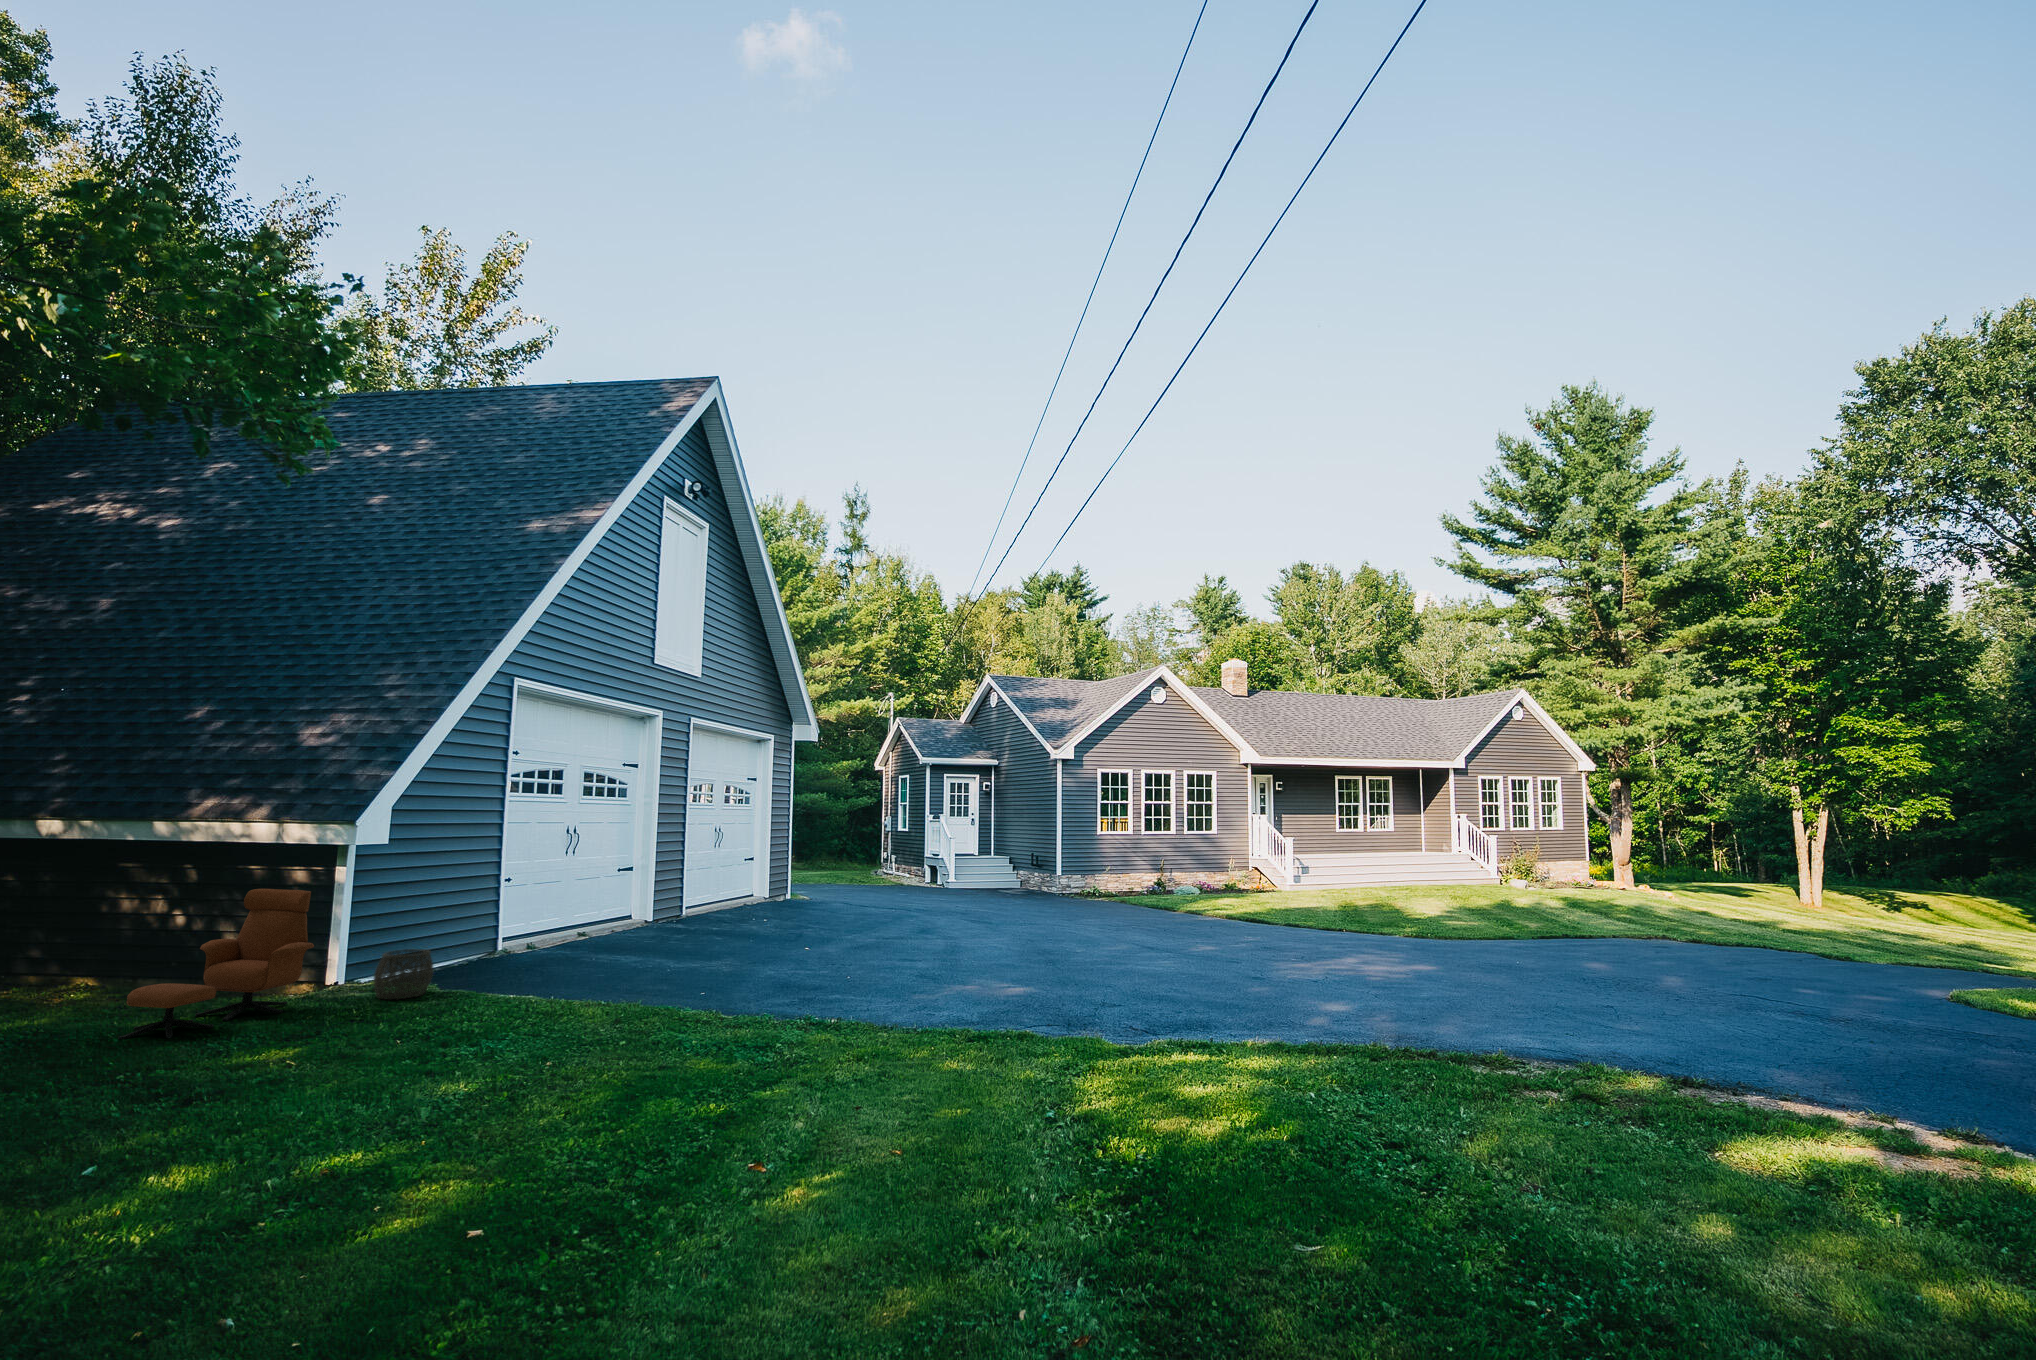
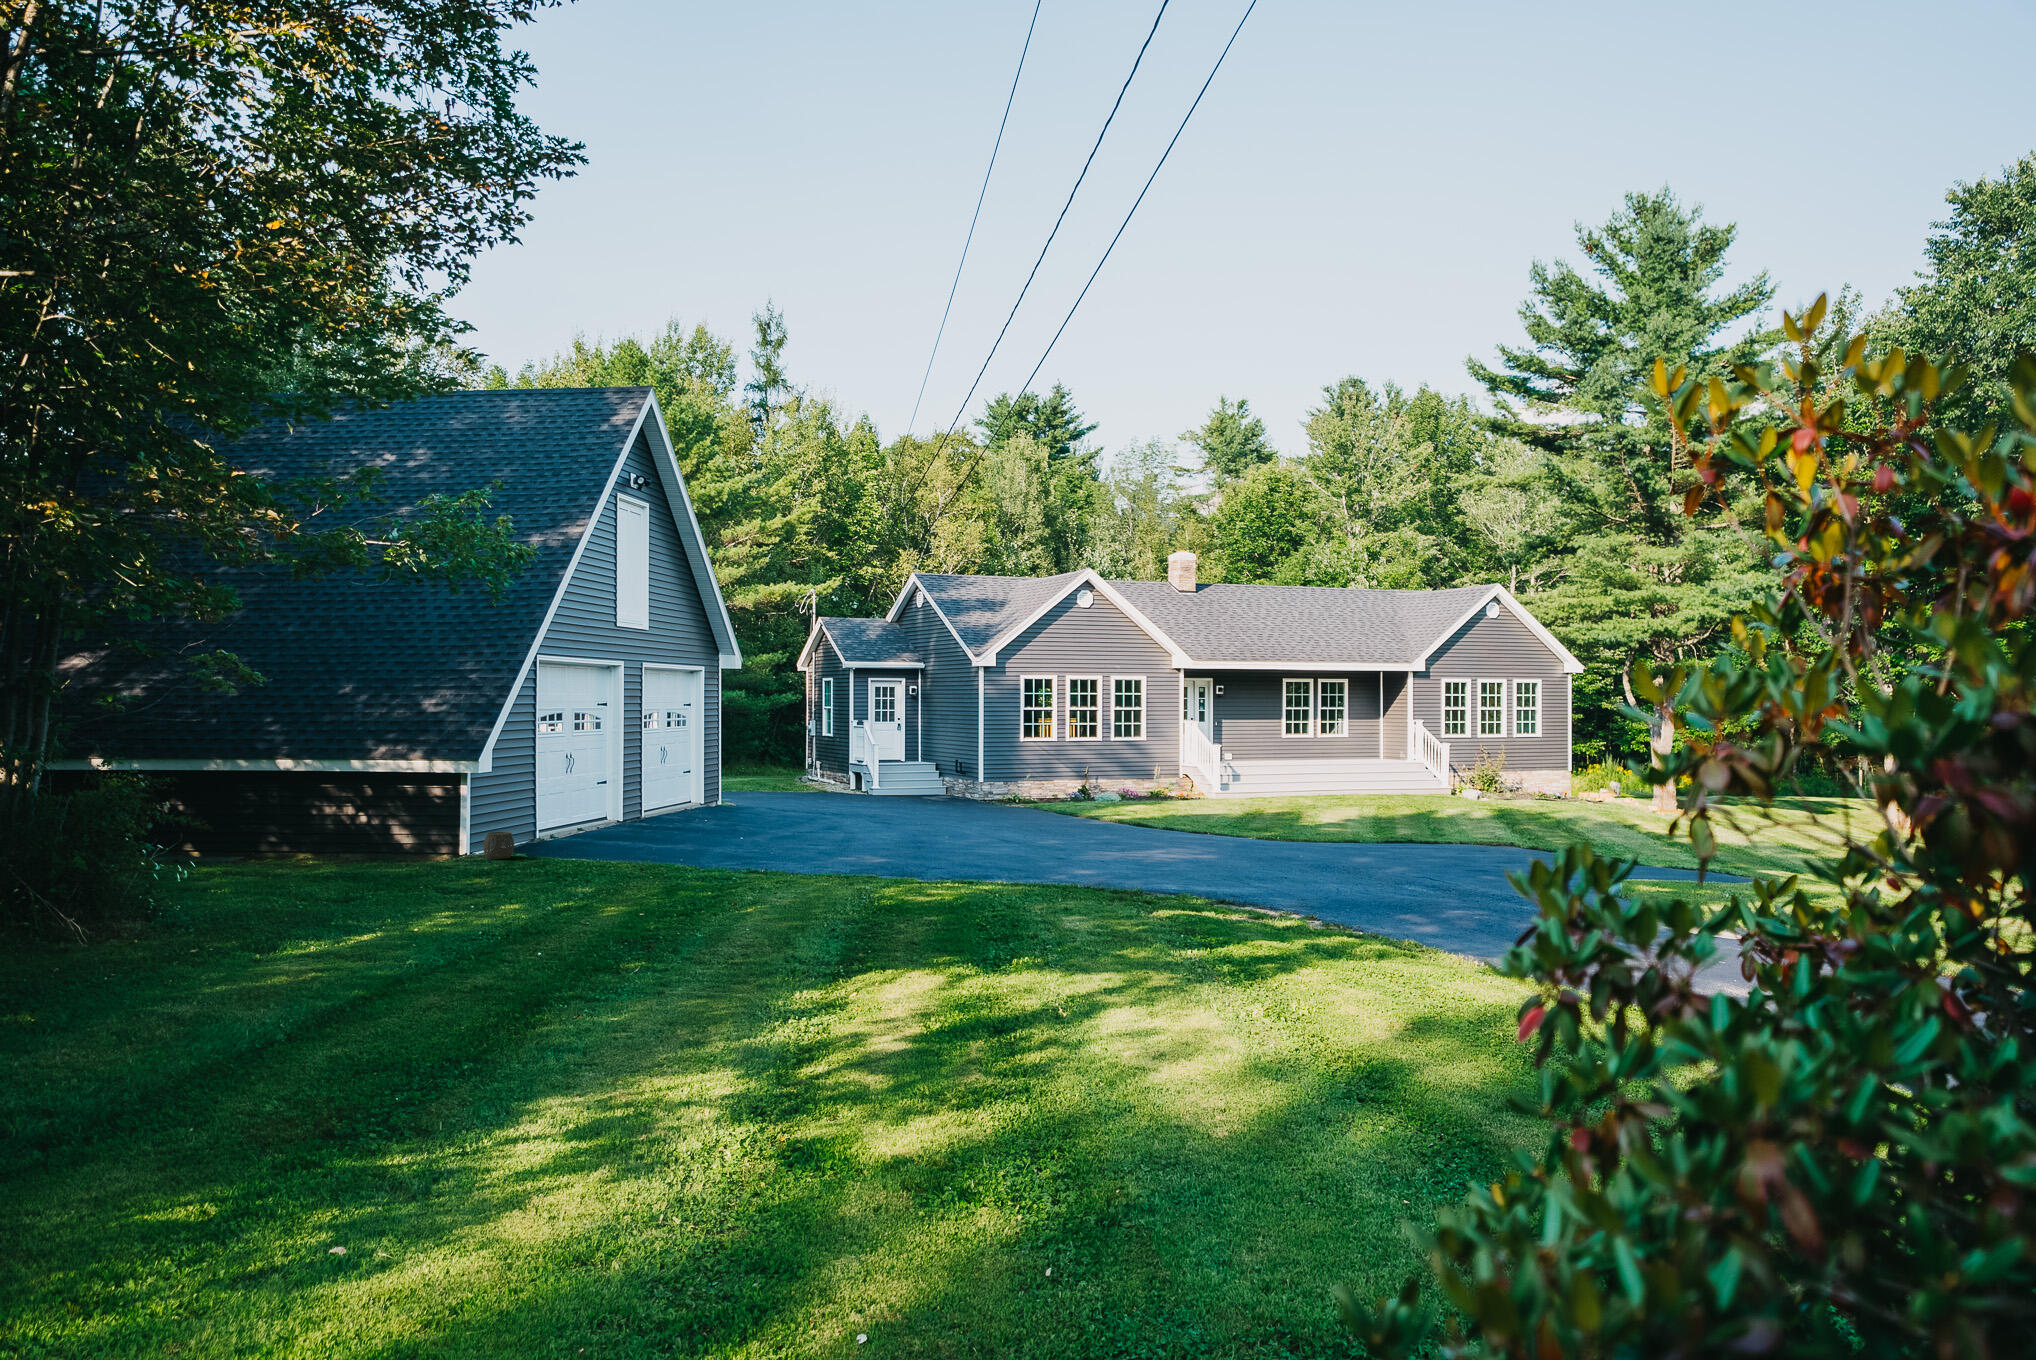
lounge chair: present [118,889,314,1039] -> none [384,797,458,871]

